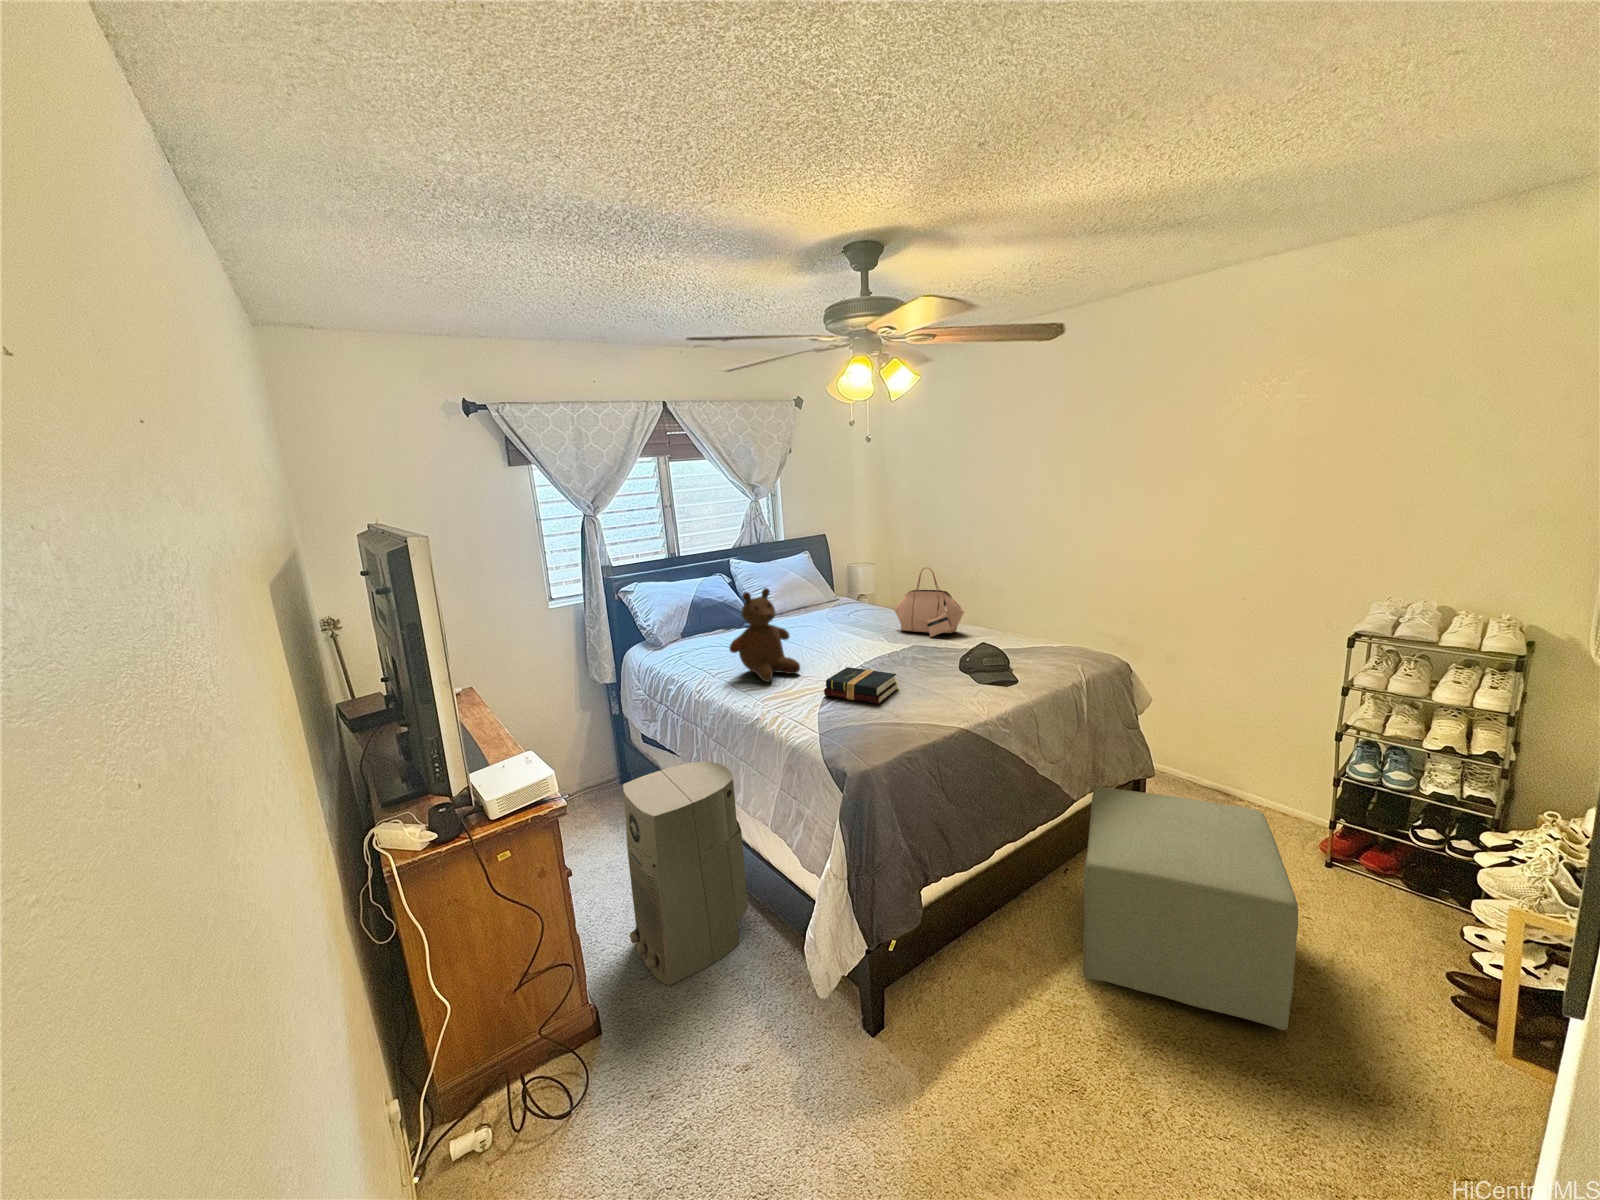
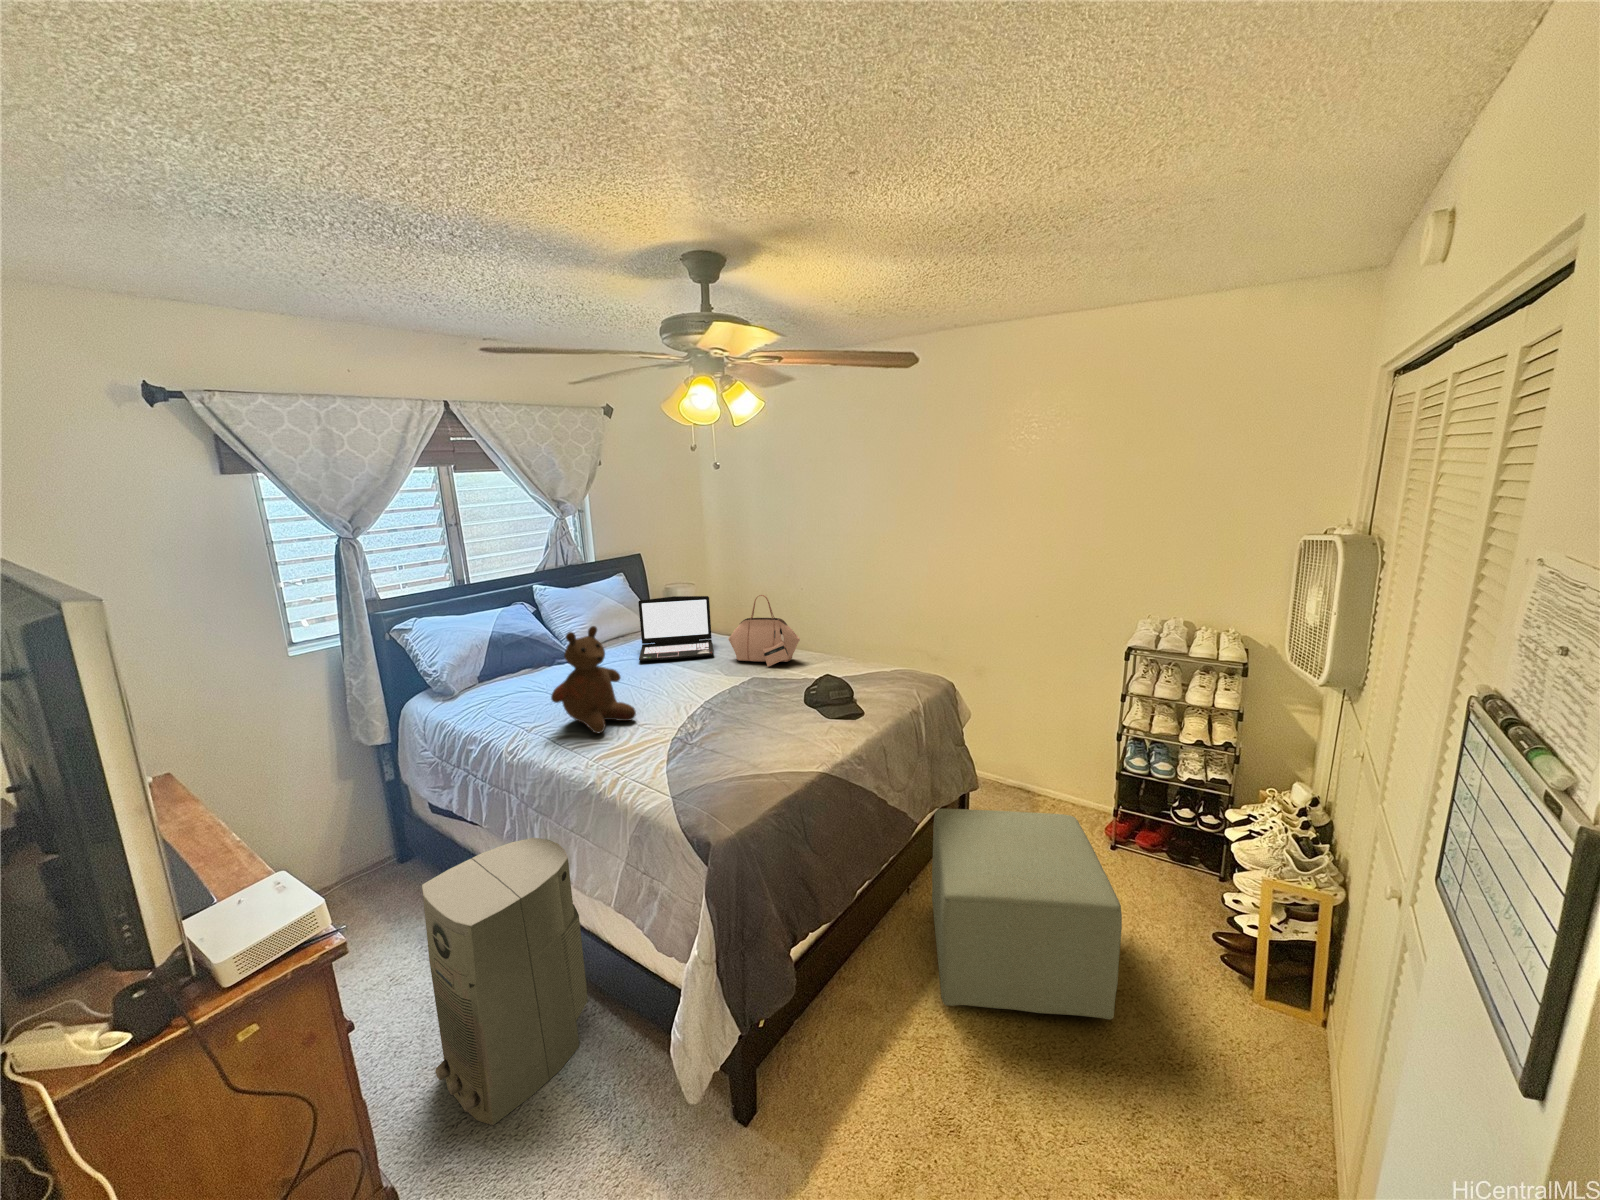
laptop: none [812,570,882,628] -> present [638,596,713,661]
hardback book: present [824,667,899,704] -> none [669,710,748,751]

